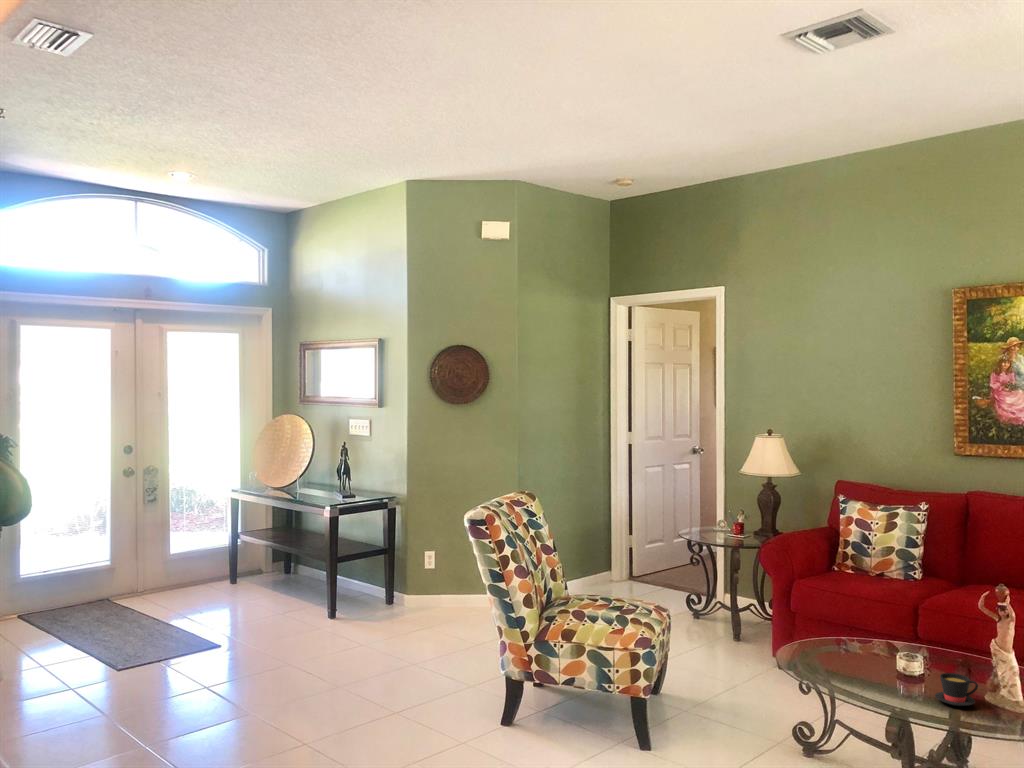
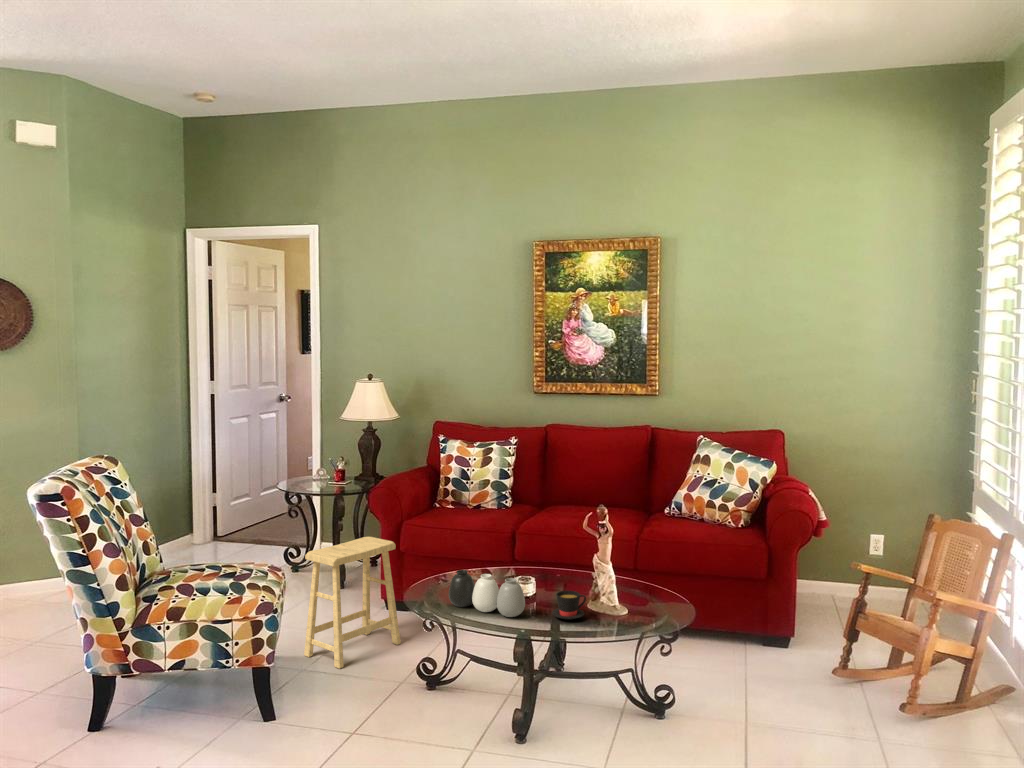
footstool: none [689,590,786,716] -> present [304,537,401,669]
vase: none [821,634,903,692] -> present [449,570,525,617]

